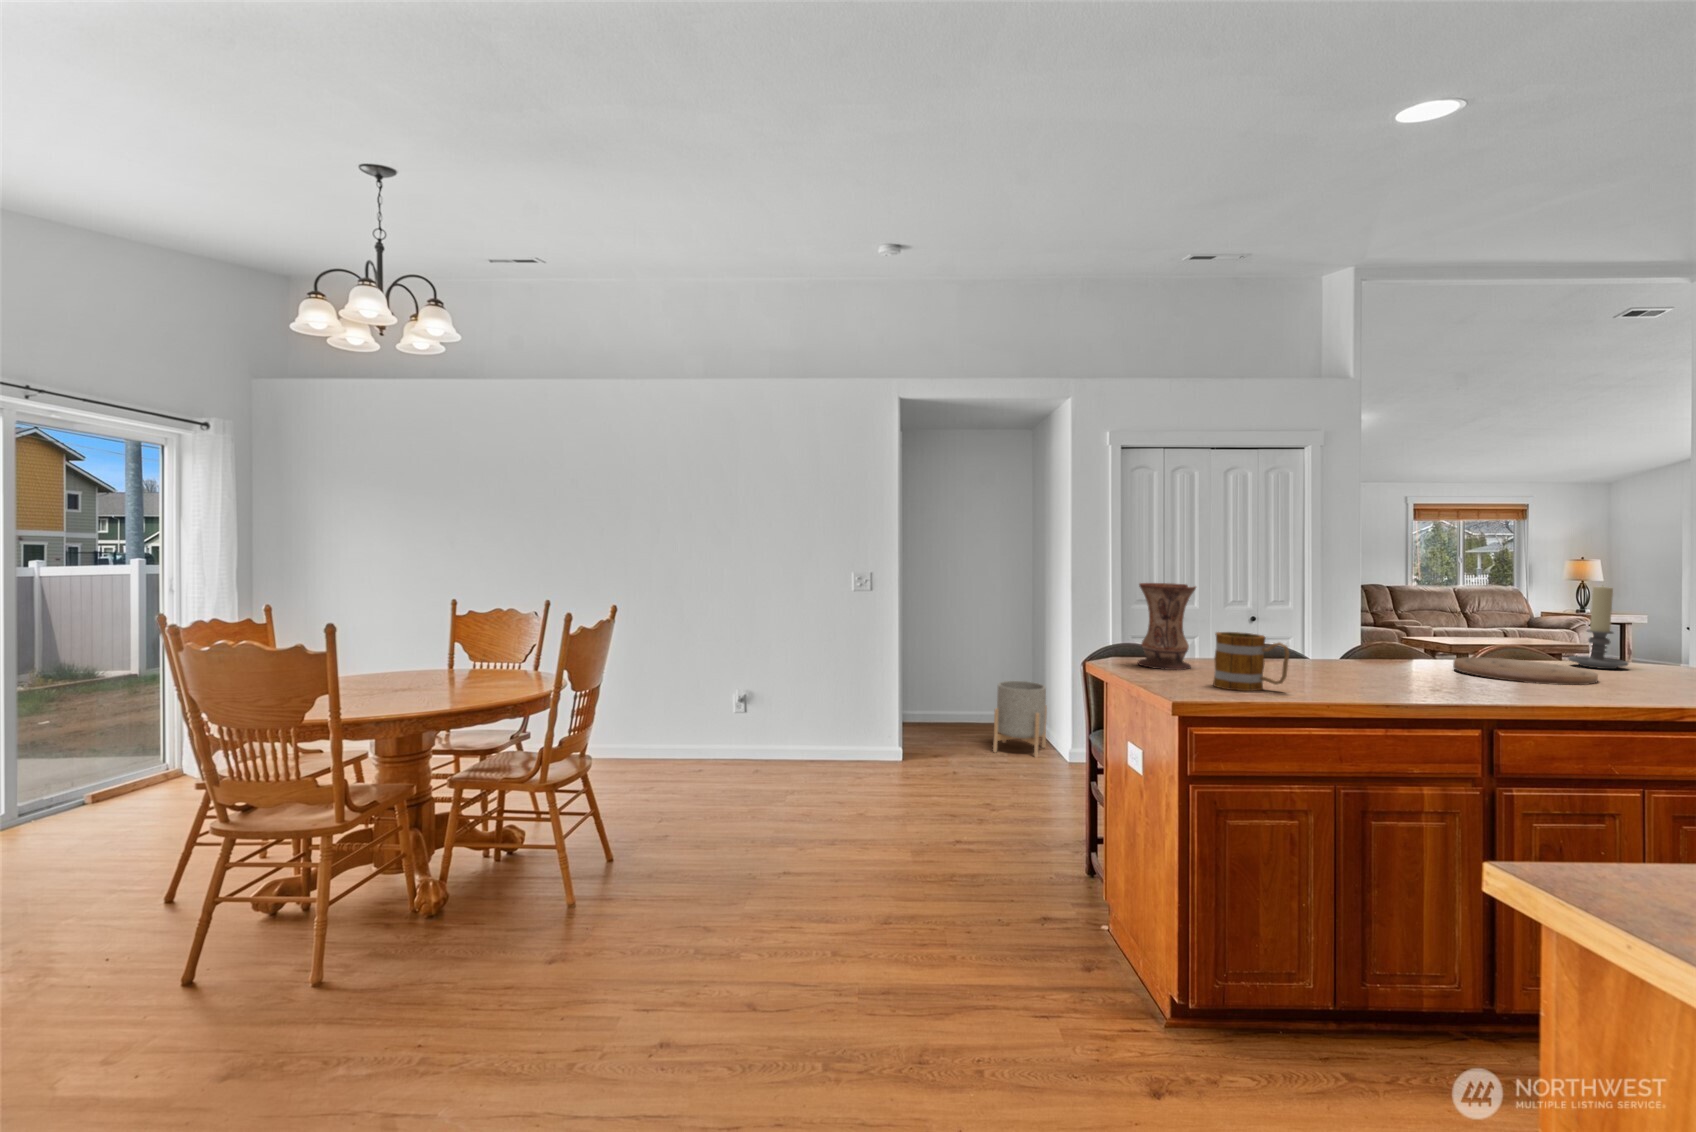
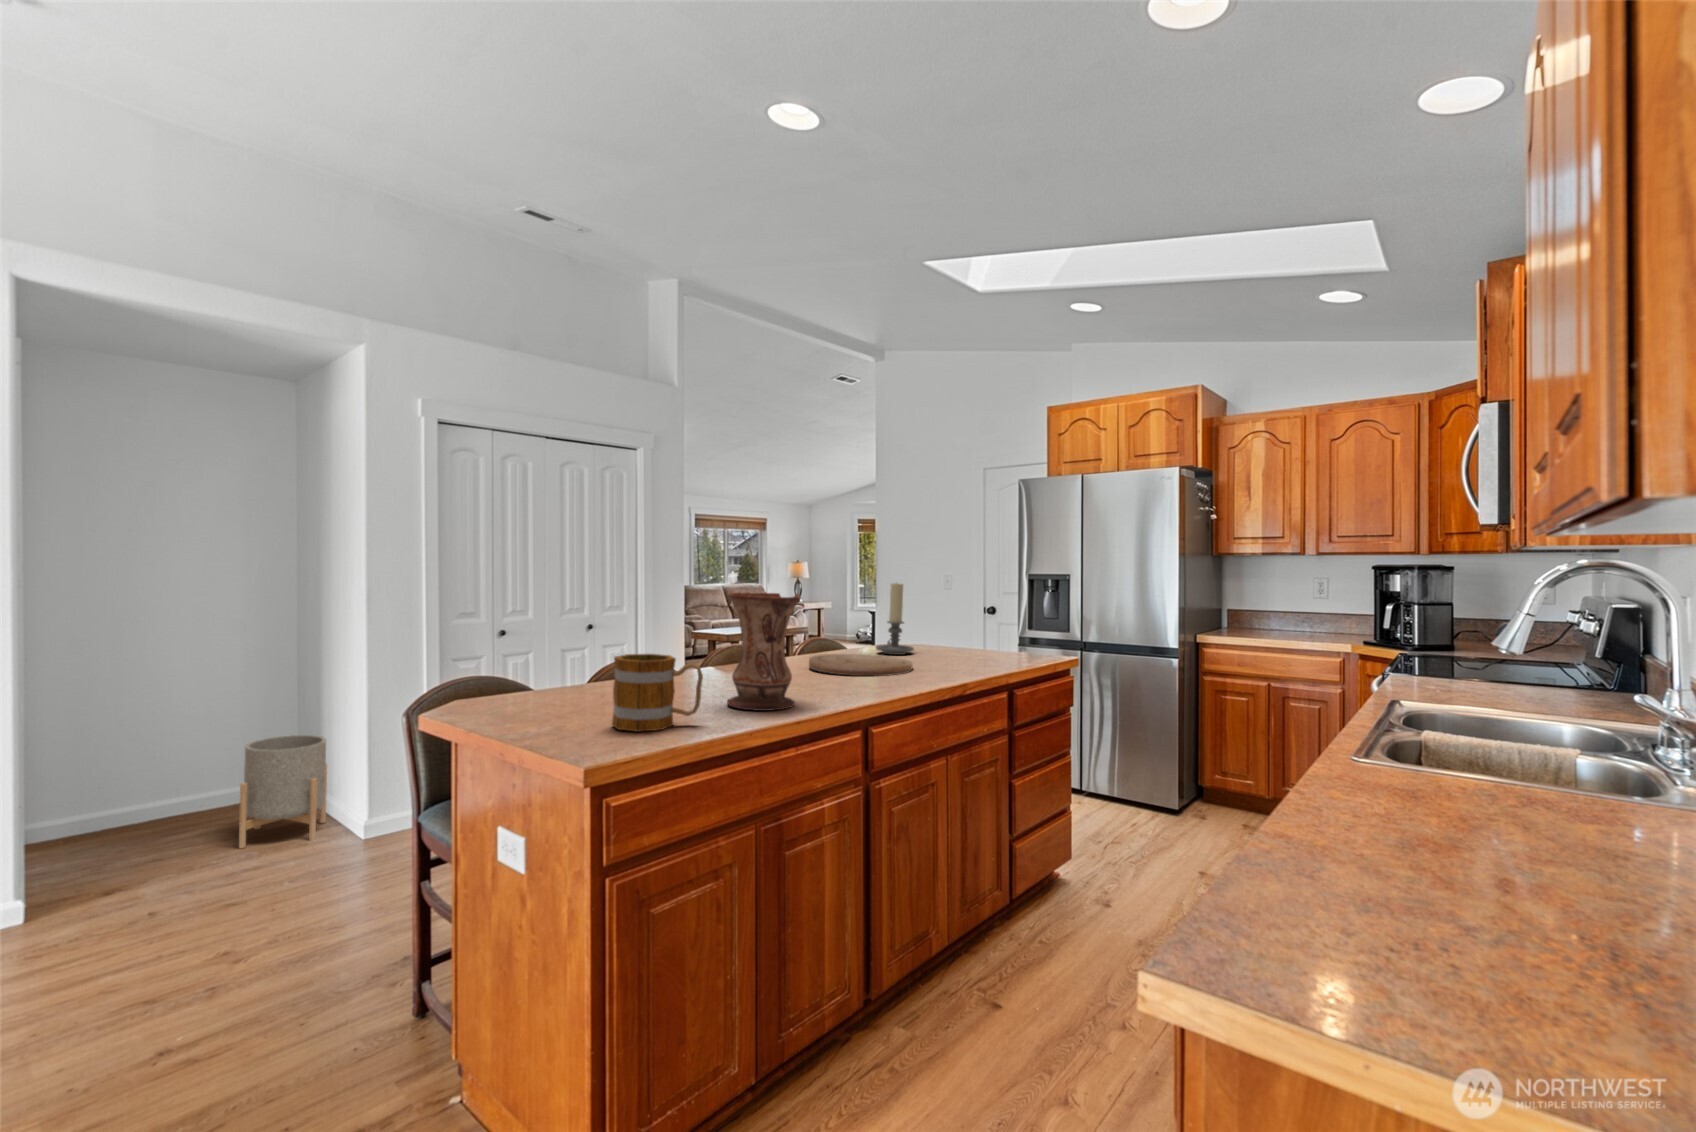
vase: present [1138,583,1196,670] -> present [727,592,801,711]

